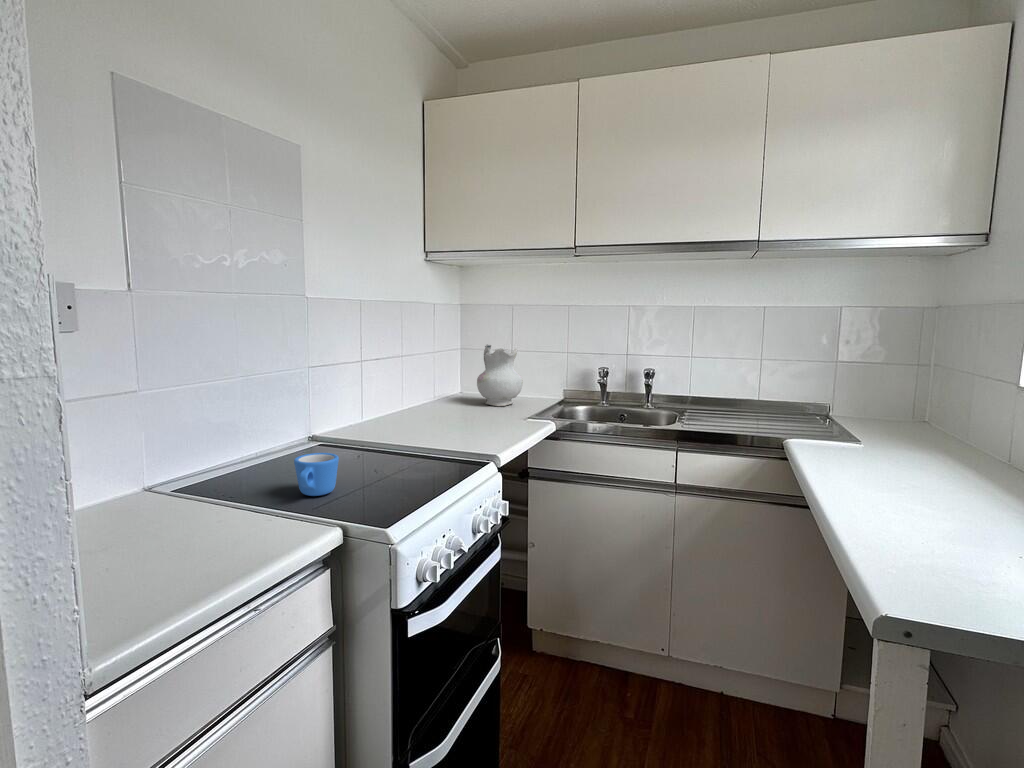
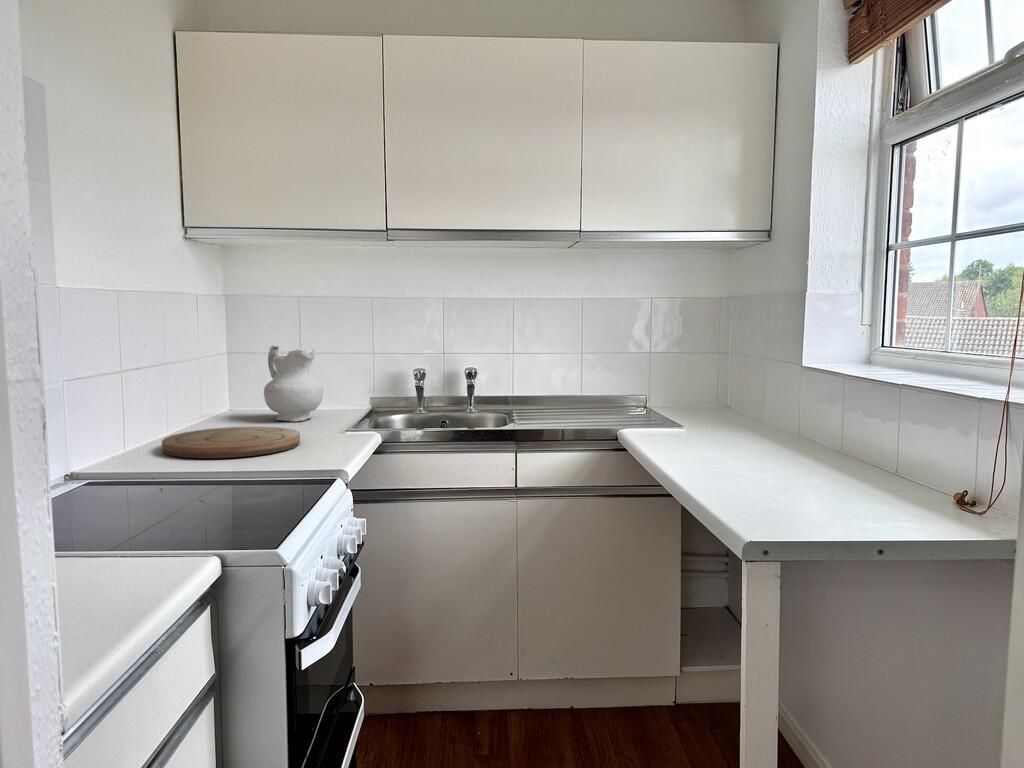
cutting board: none [384,408,487,435] -> present [162,426,300,458]
mug: present [294,453,339,496] -> none [118,478,177,531]

